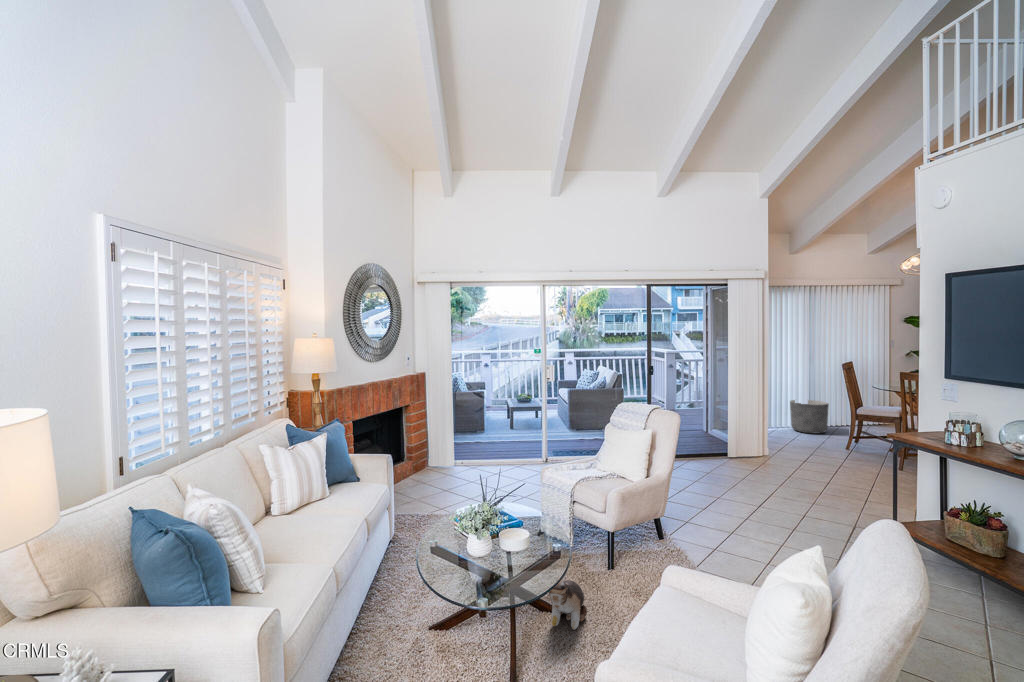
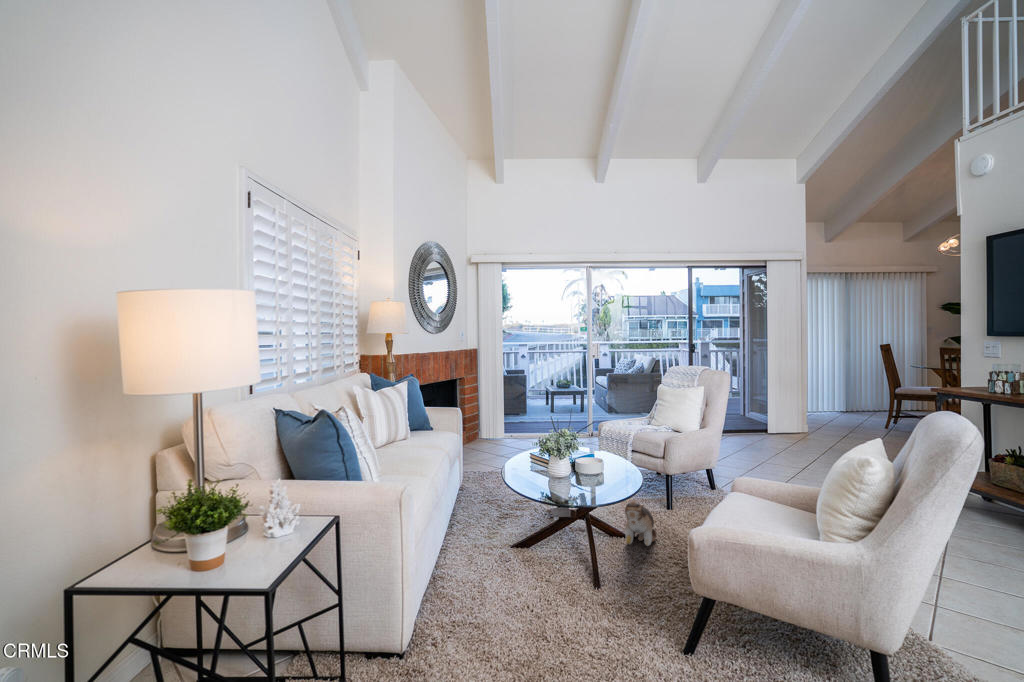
planter: present [790,400,829,433] -> none [827,385,866,417]

